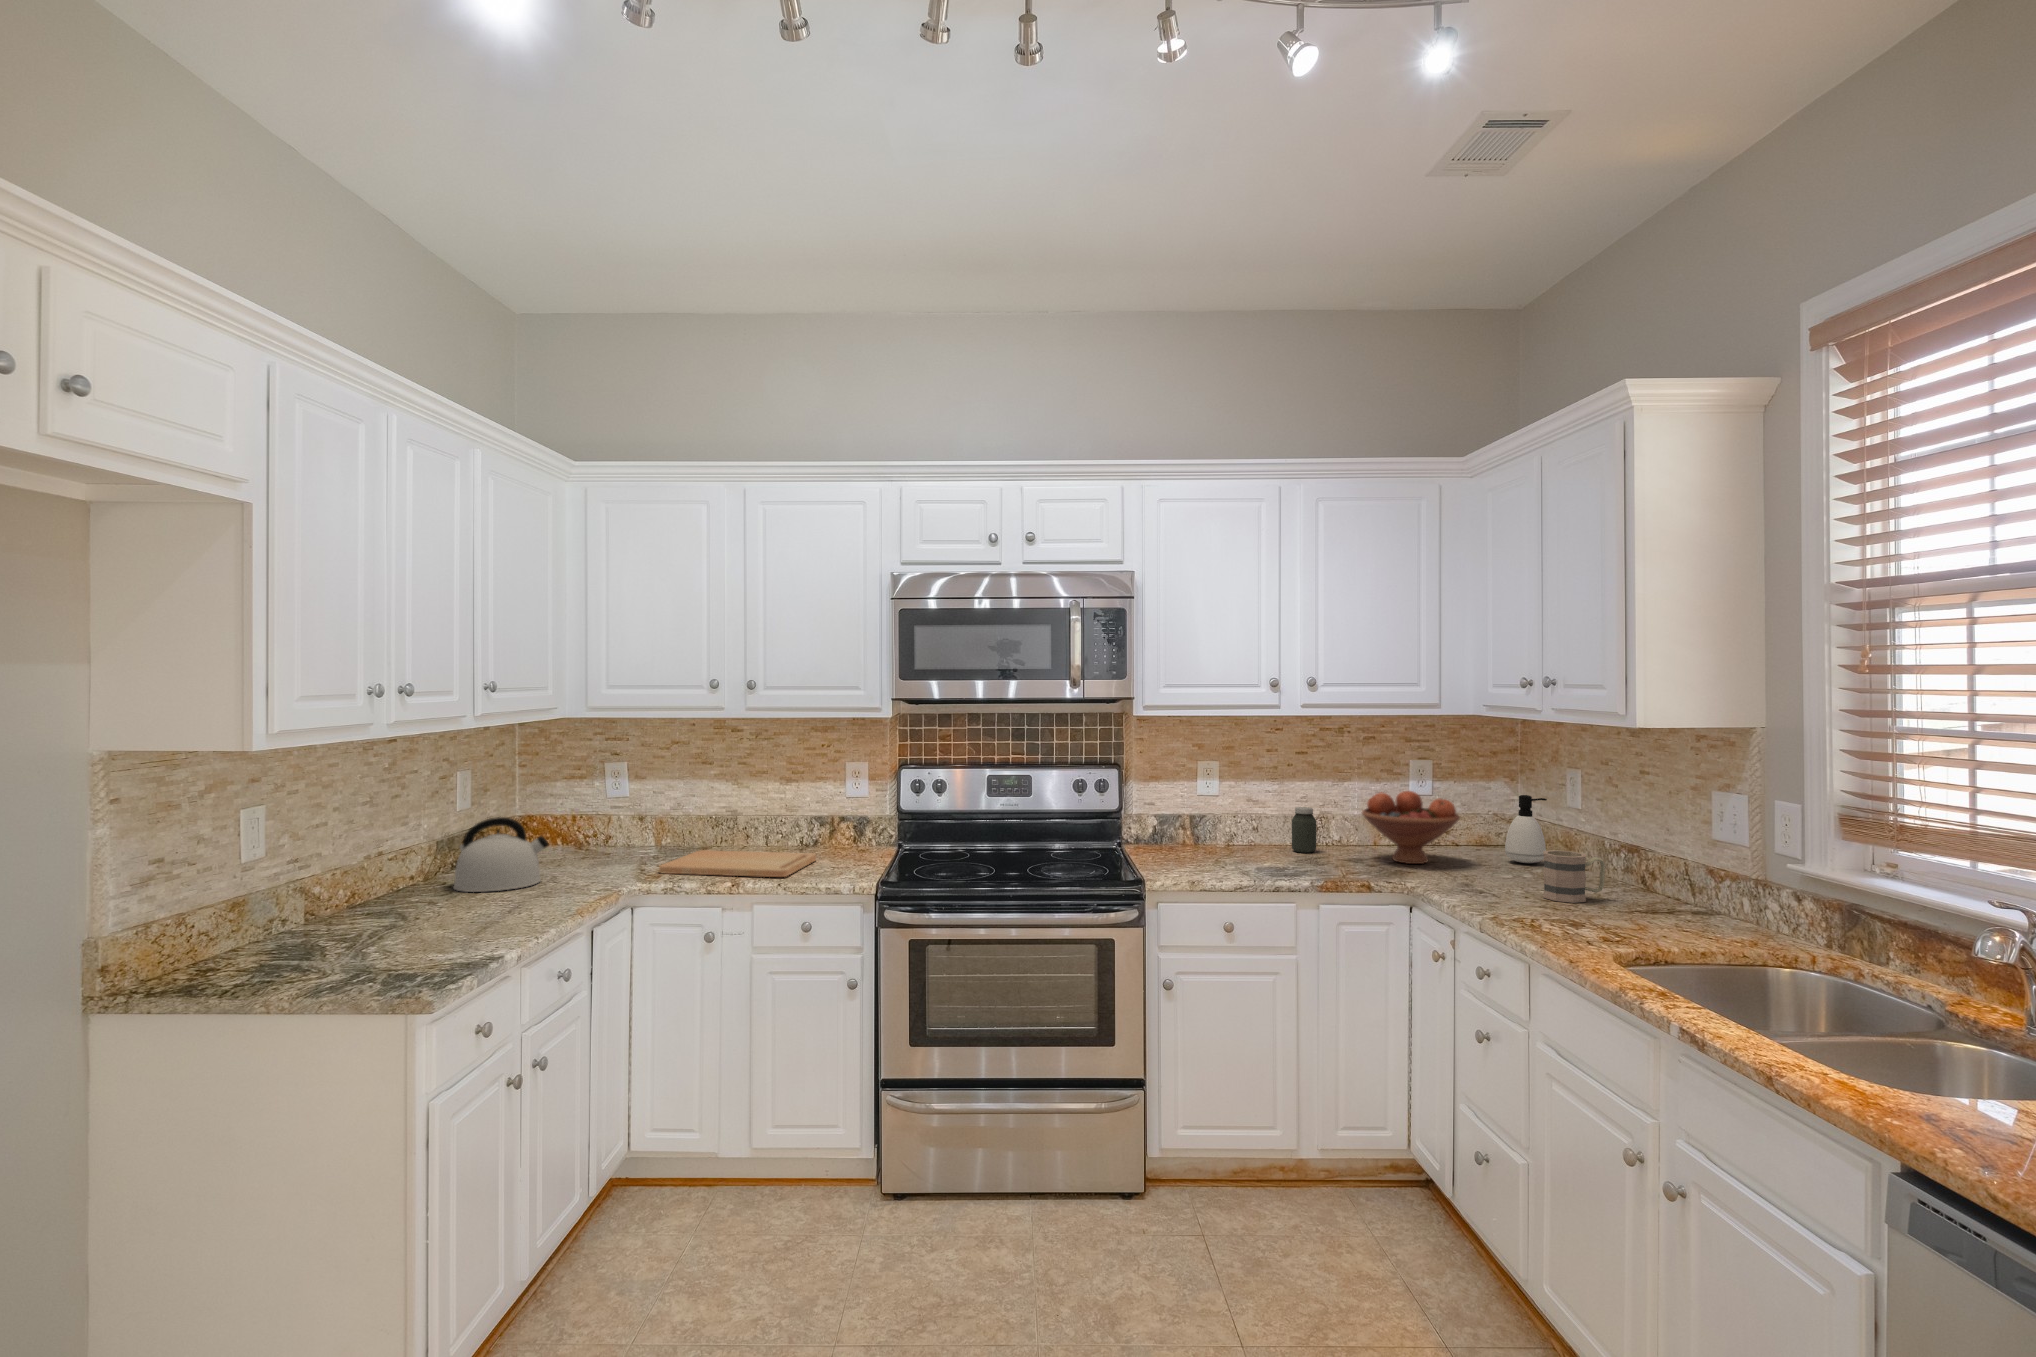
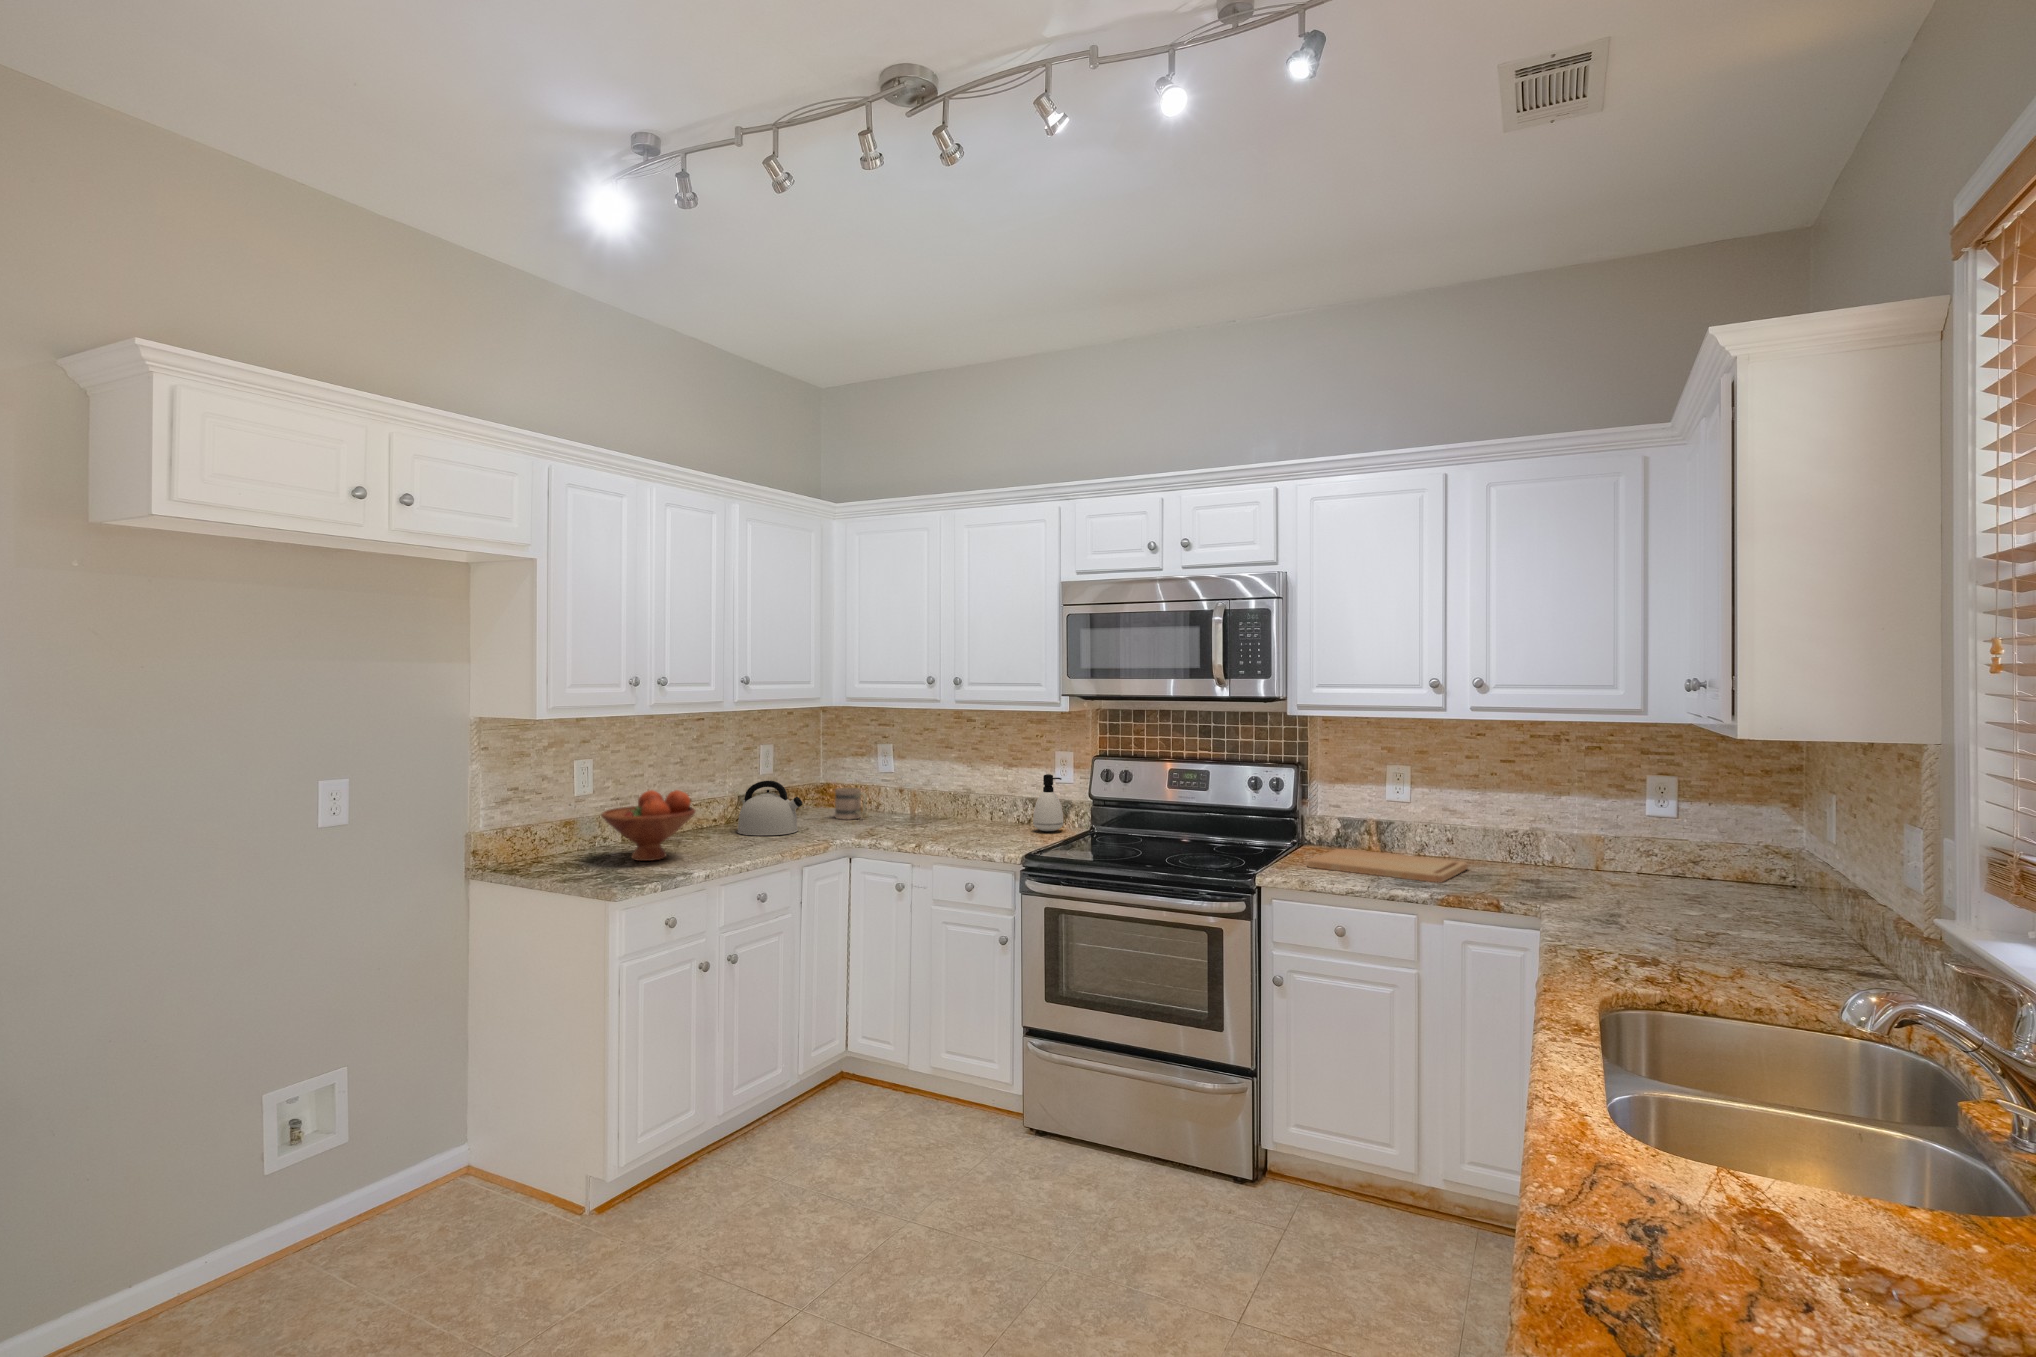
fruit bowl: present [1362,791,1460,864] -> present [601,790,695,861]
soap dispenser: present [1505,795,1547,863] -> present [1033,774,1063,831]
jar: present [1292,807,1316,853] -> none [1483,820,1512,871]
cutting board: present [659,850,816,877] -> present [1307,849,1467,883]
mug: present [1543,850,1605,903] -> present [835,788,867,819]

